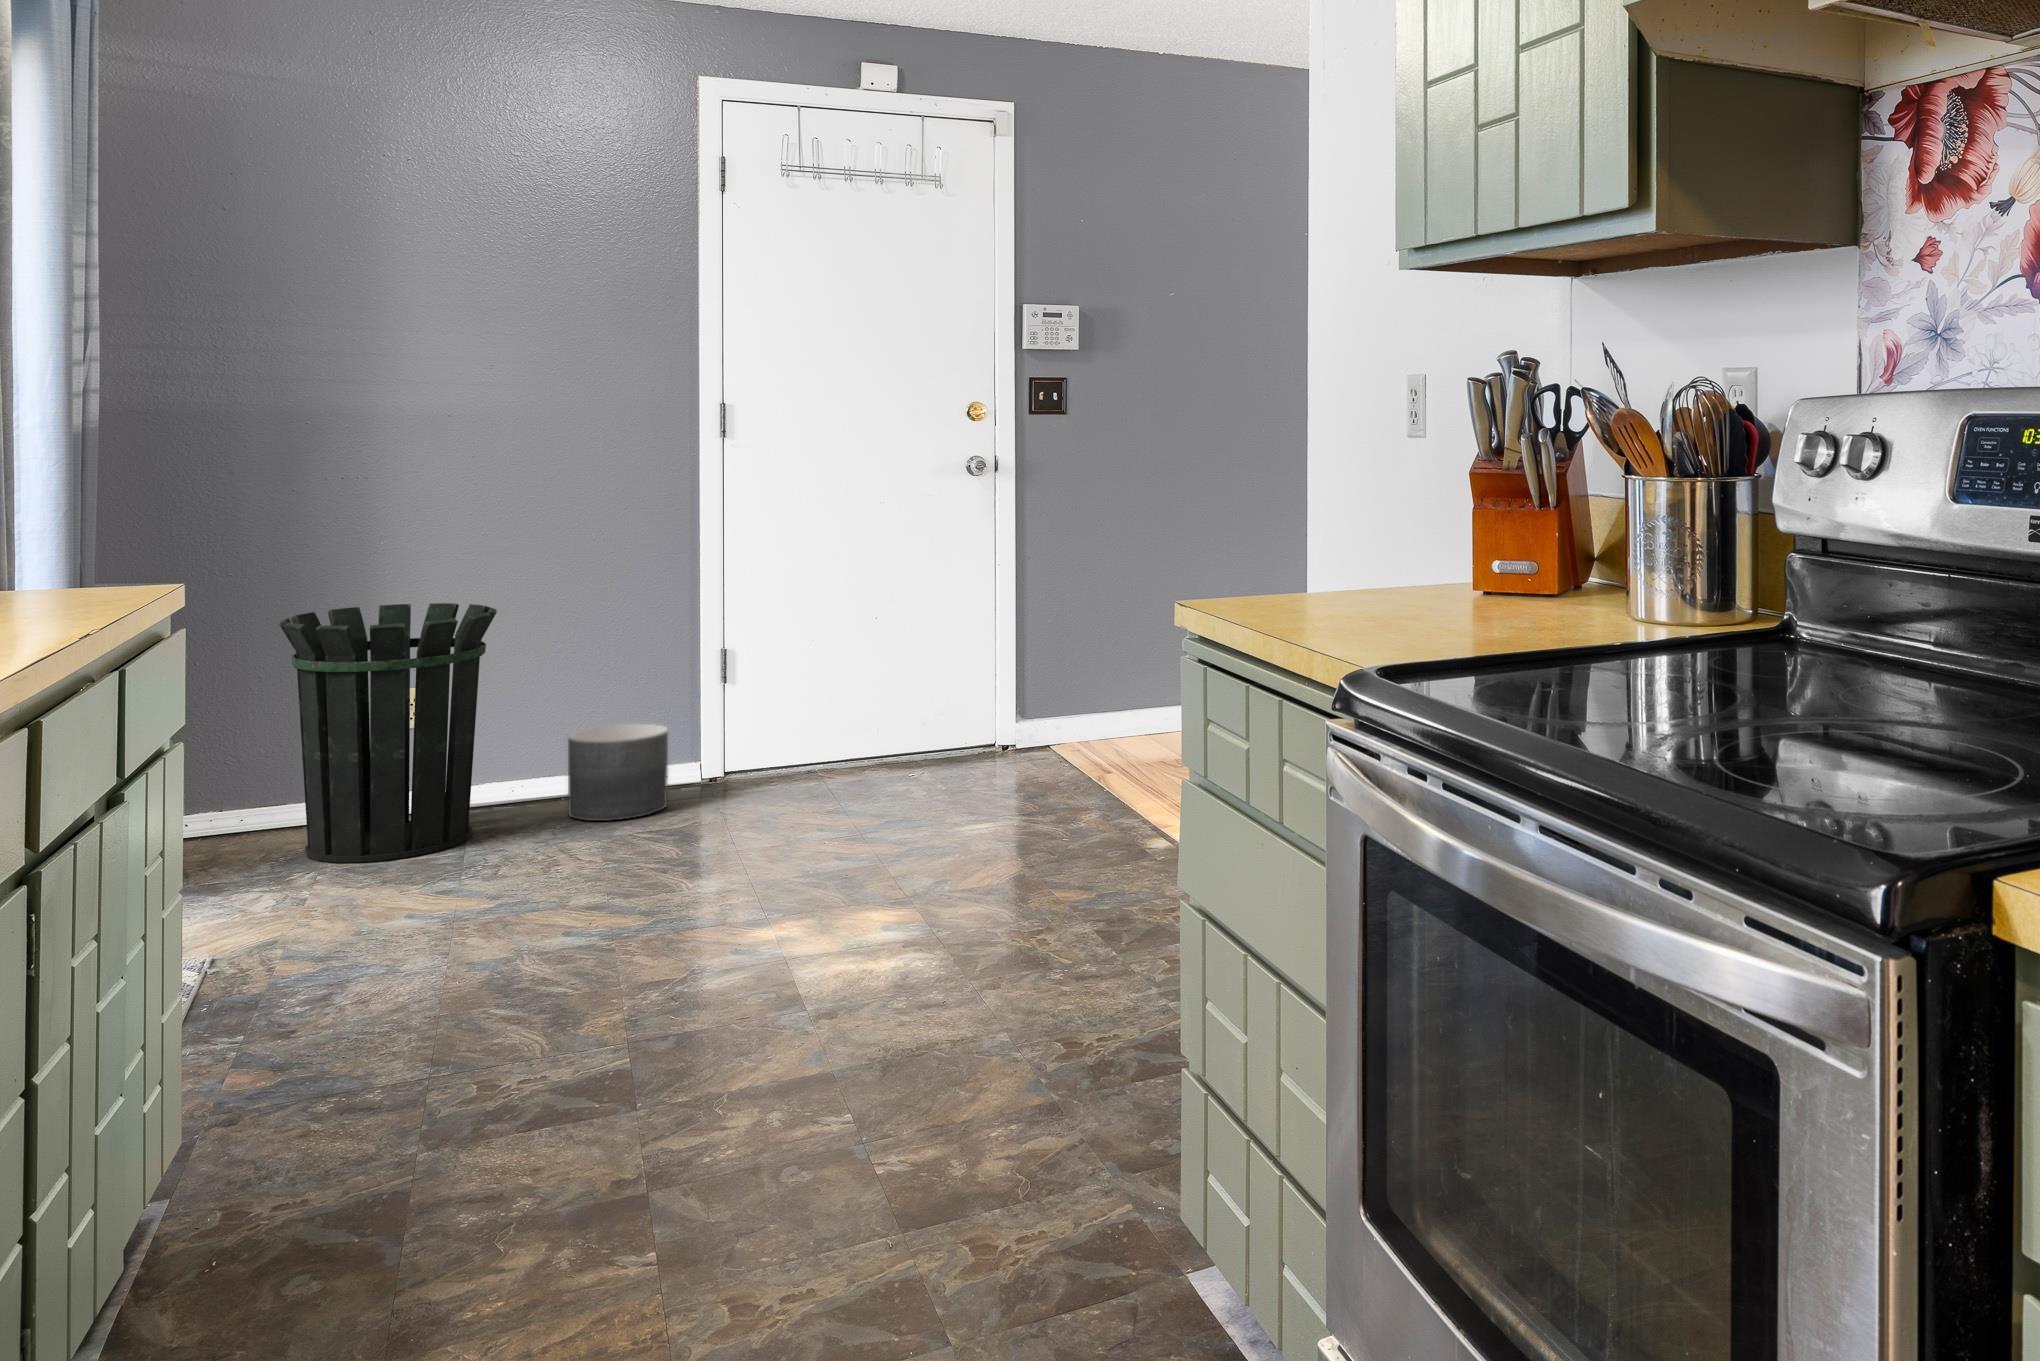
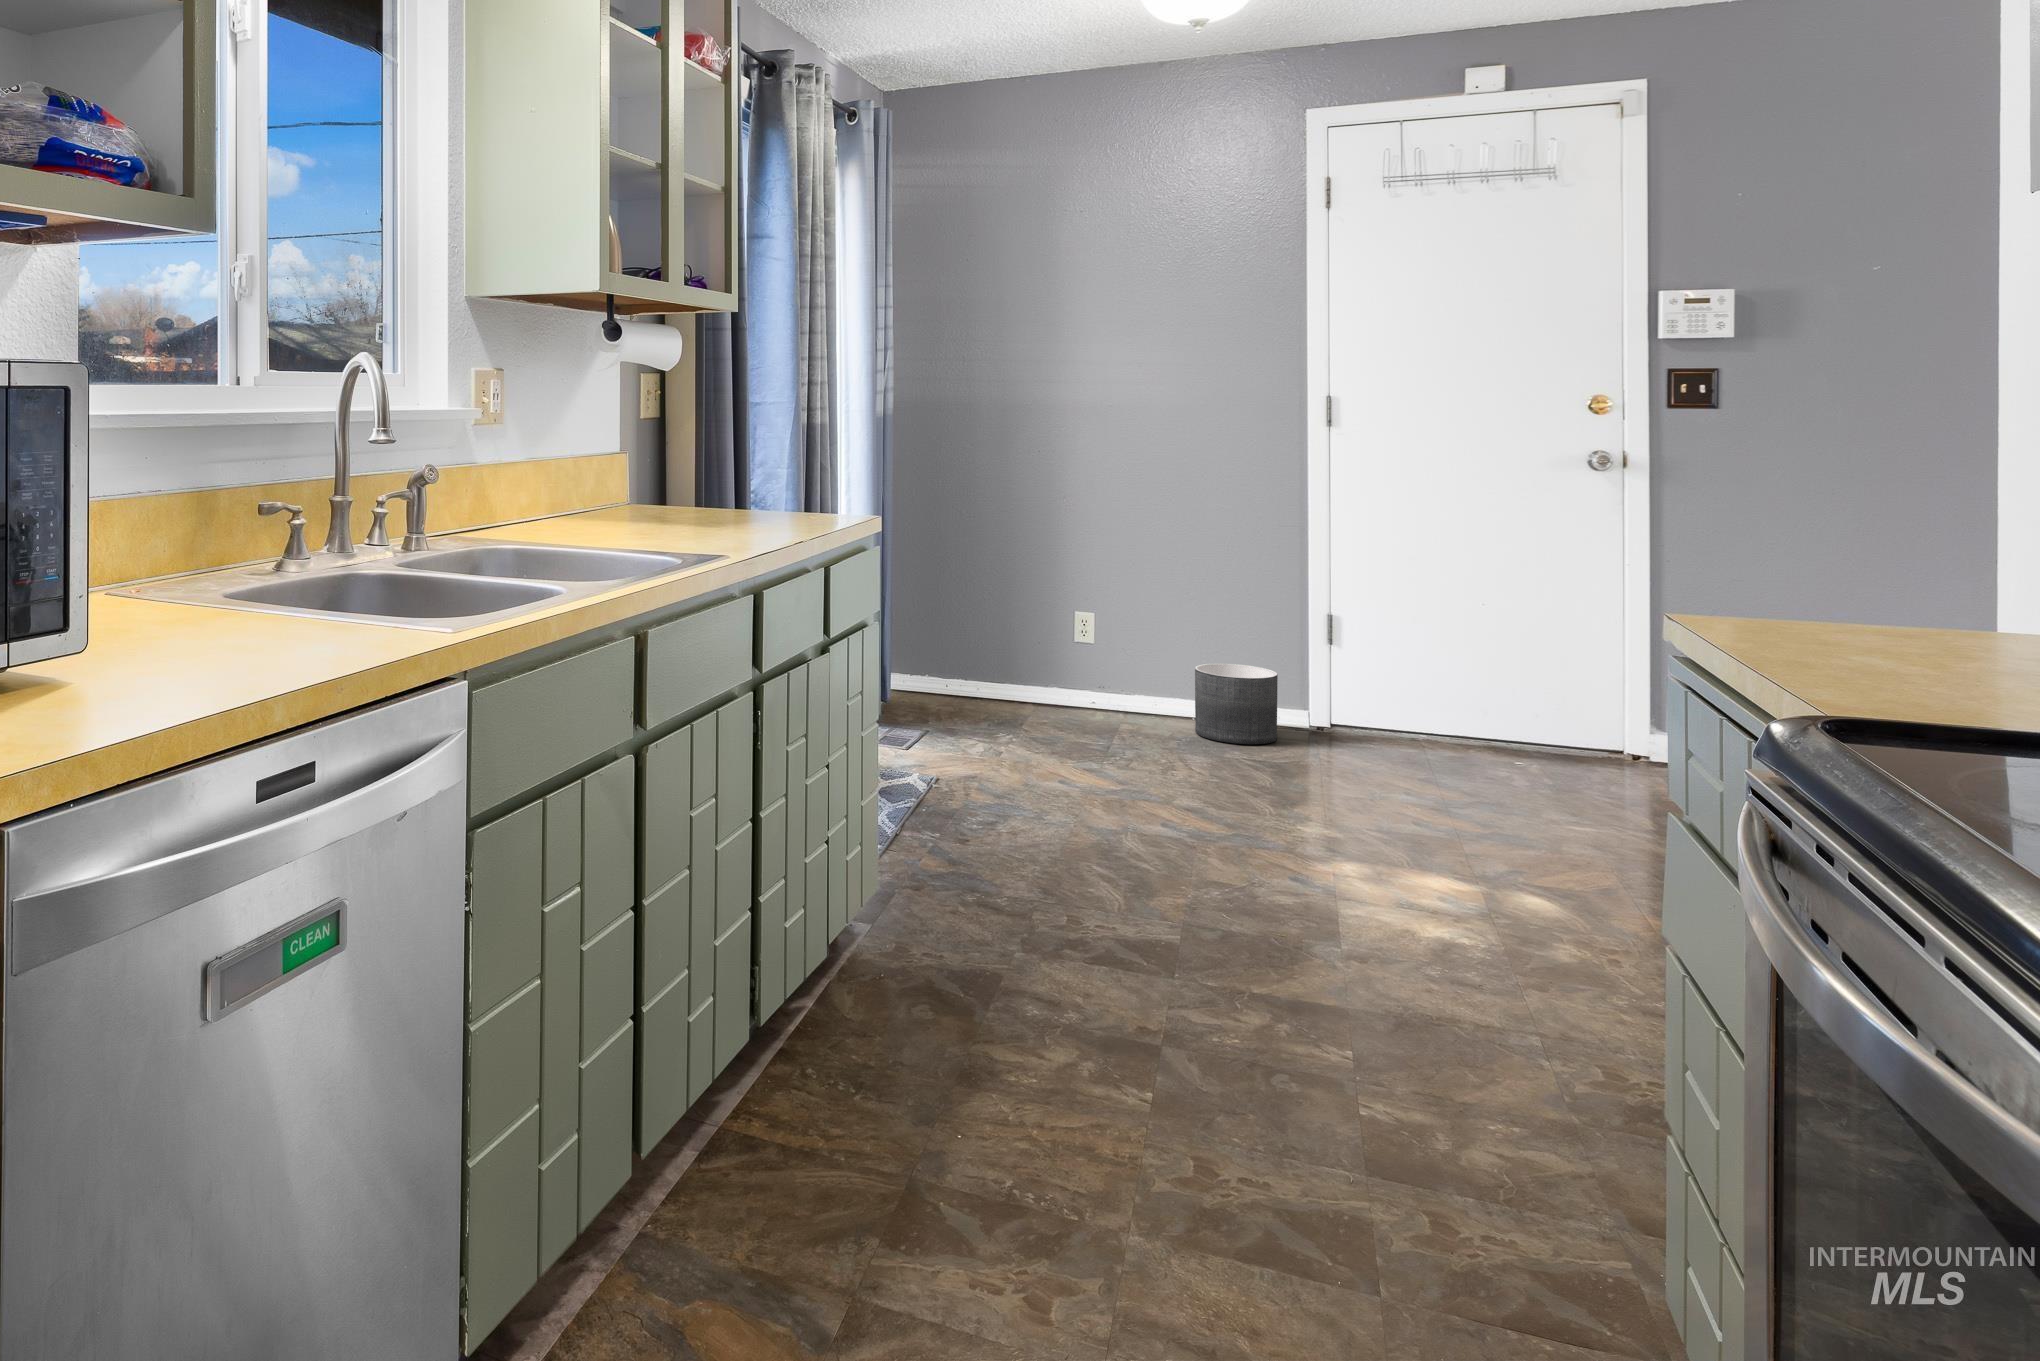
waste bin: present [279,603,497,863] -> none [993,547,1139,738]

